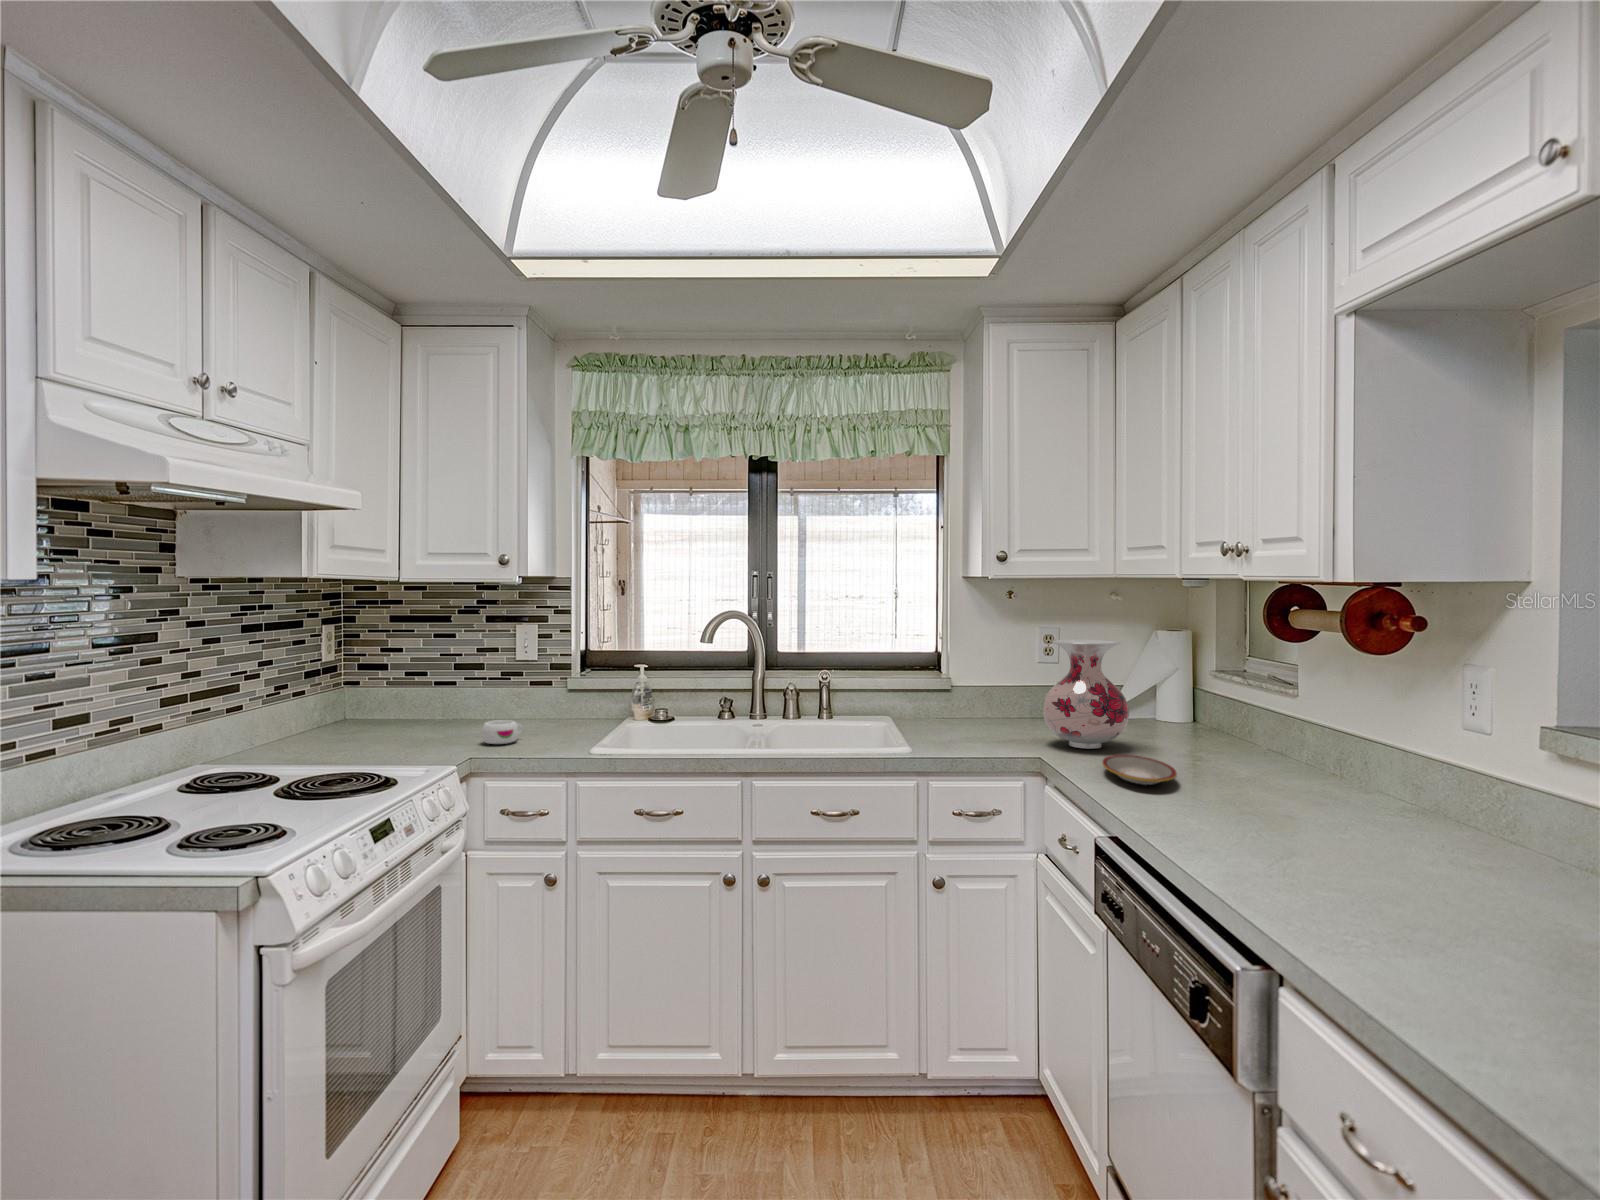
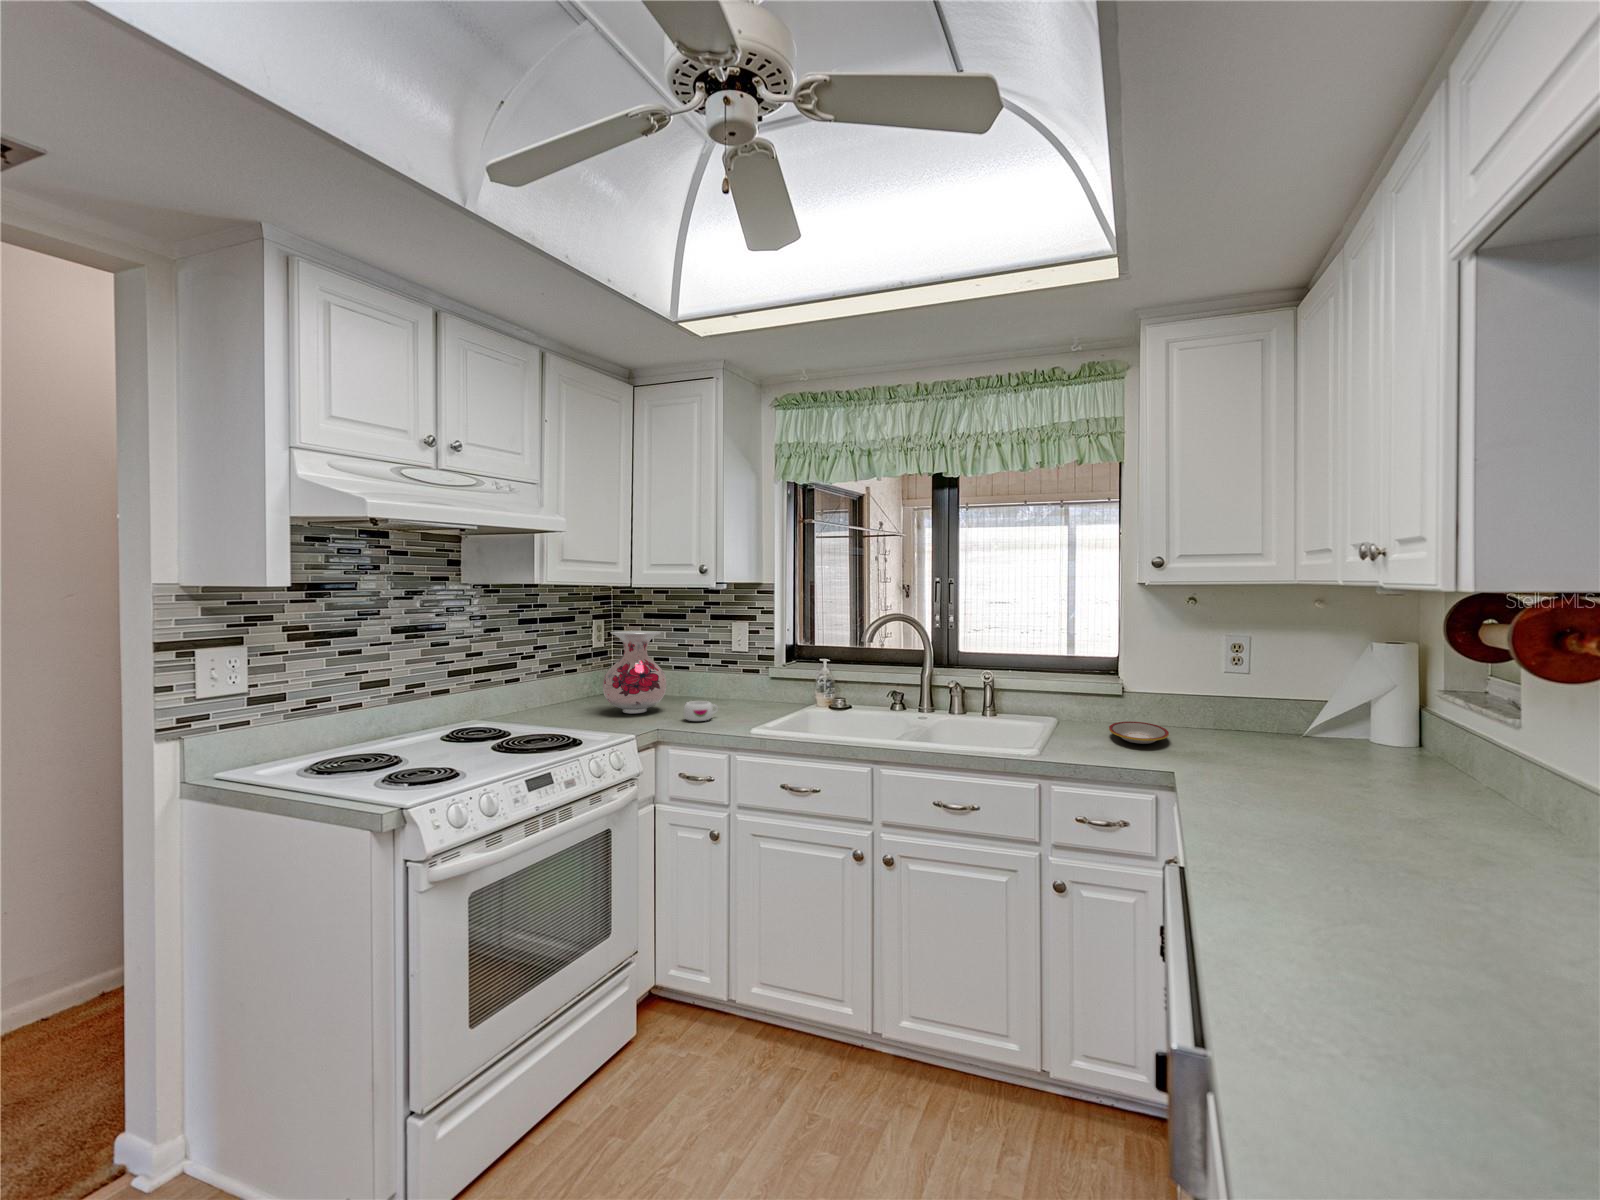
vase: present [1043,639,1129,749] -> present [603,631,667,713]
plate: present [1102,755,1177,785] -> present [1109,721,1169,744]

